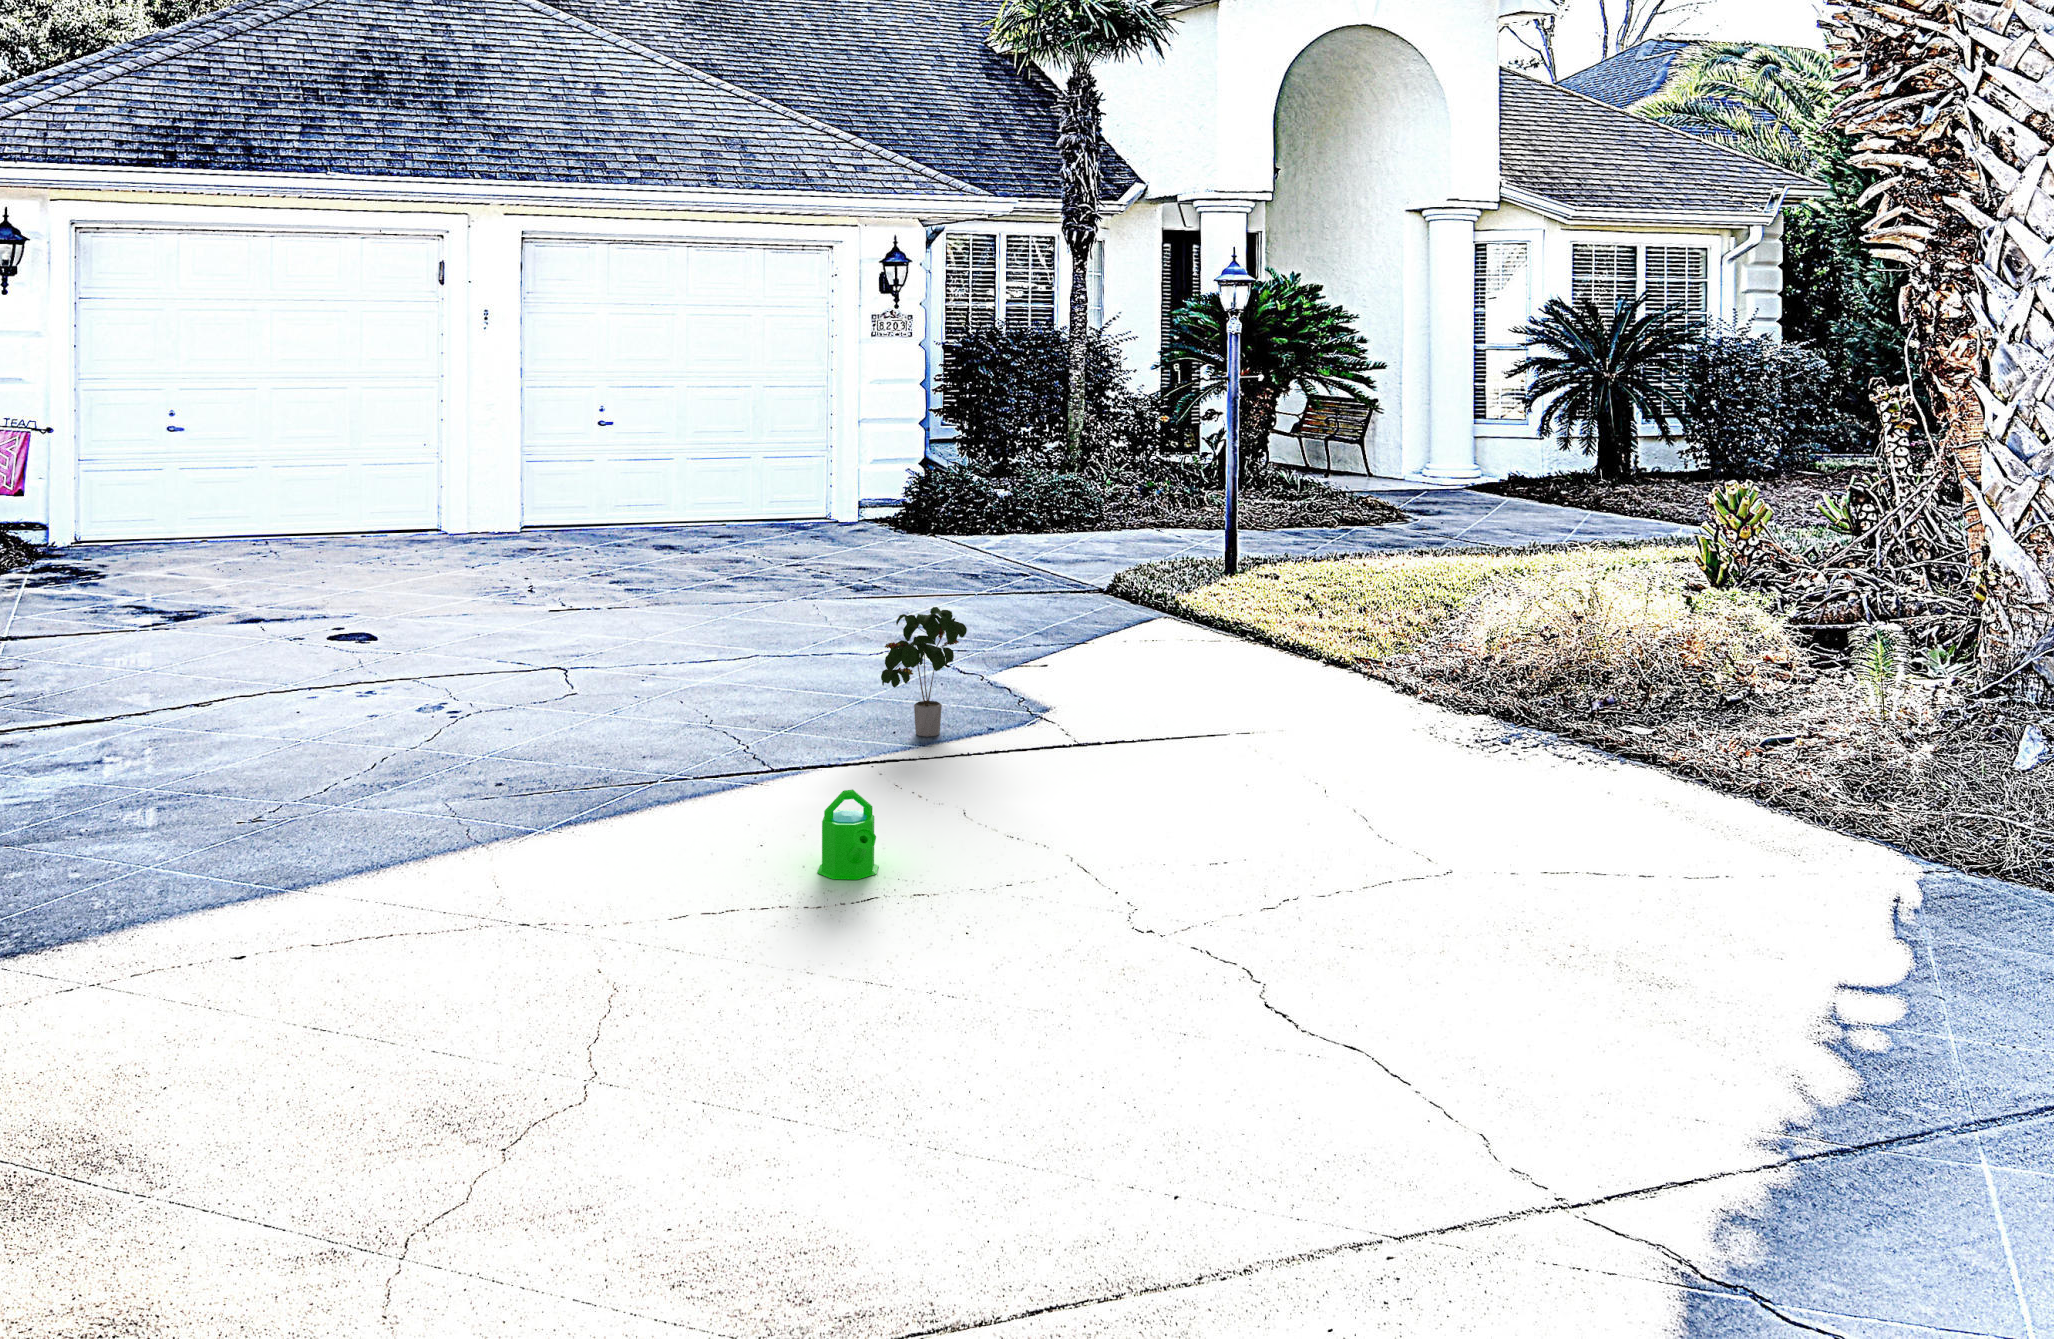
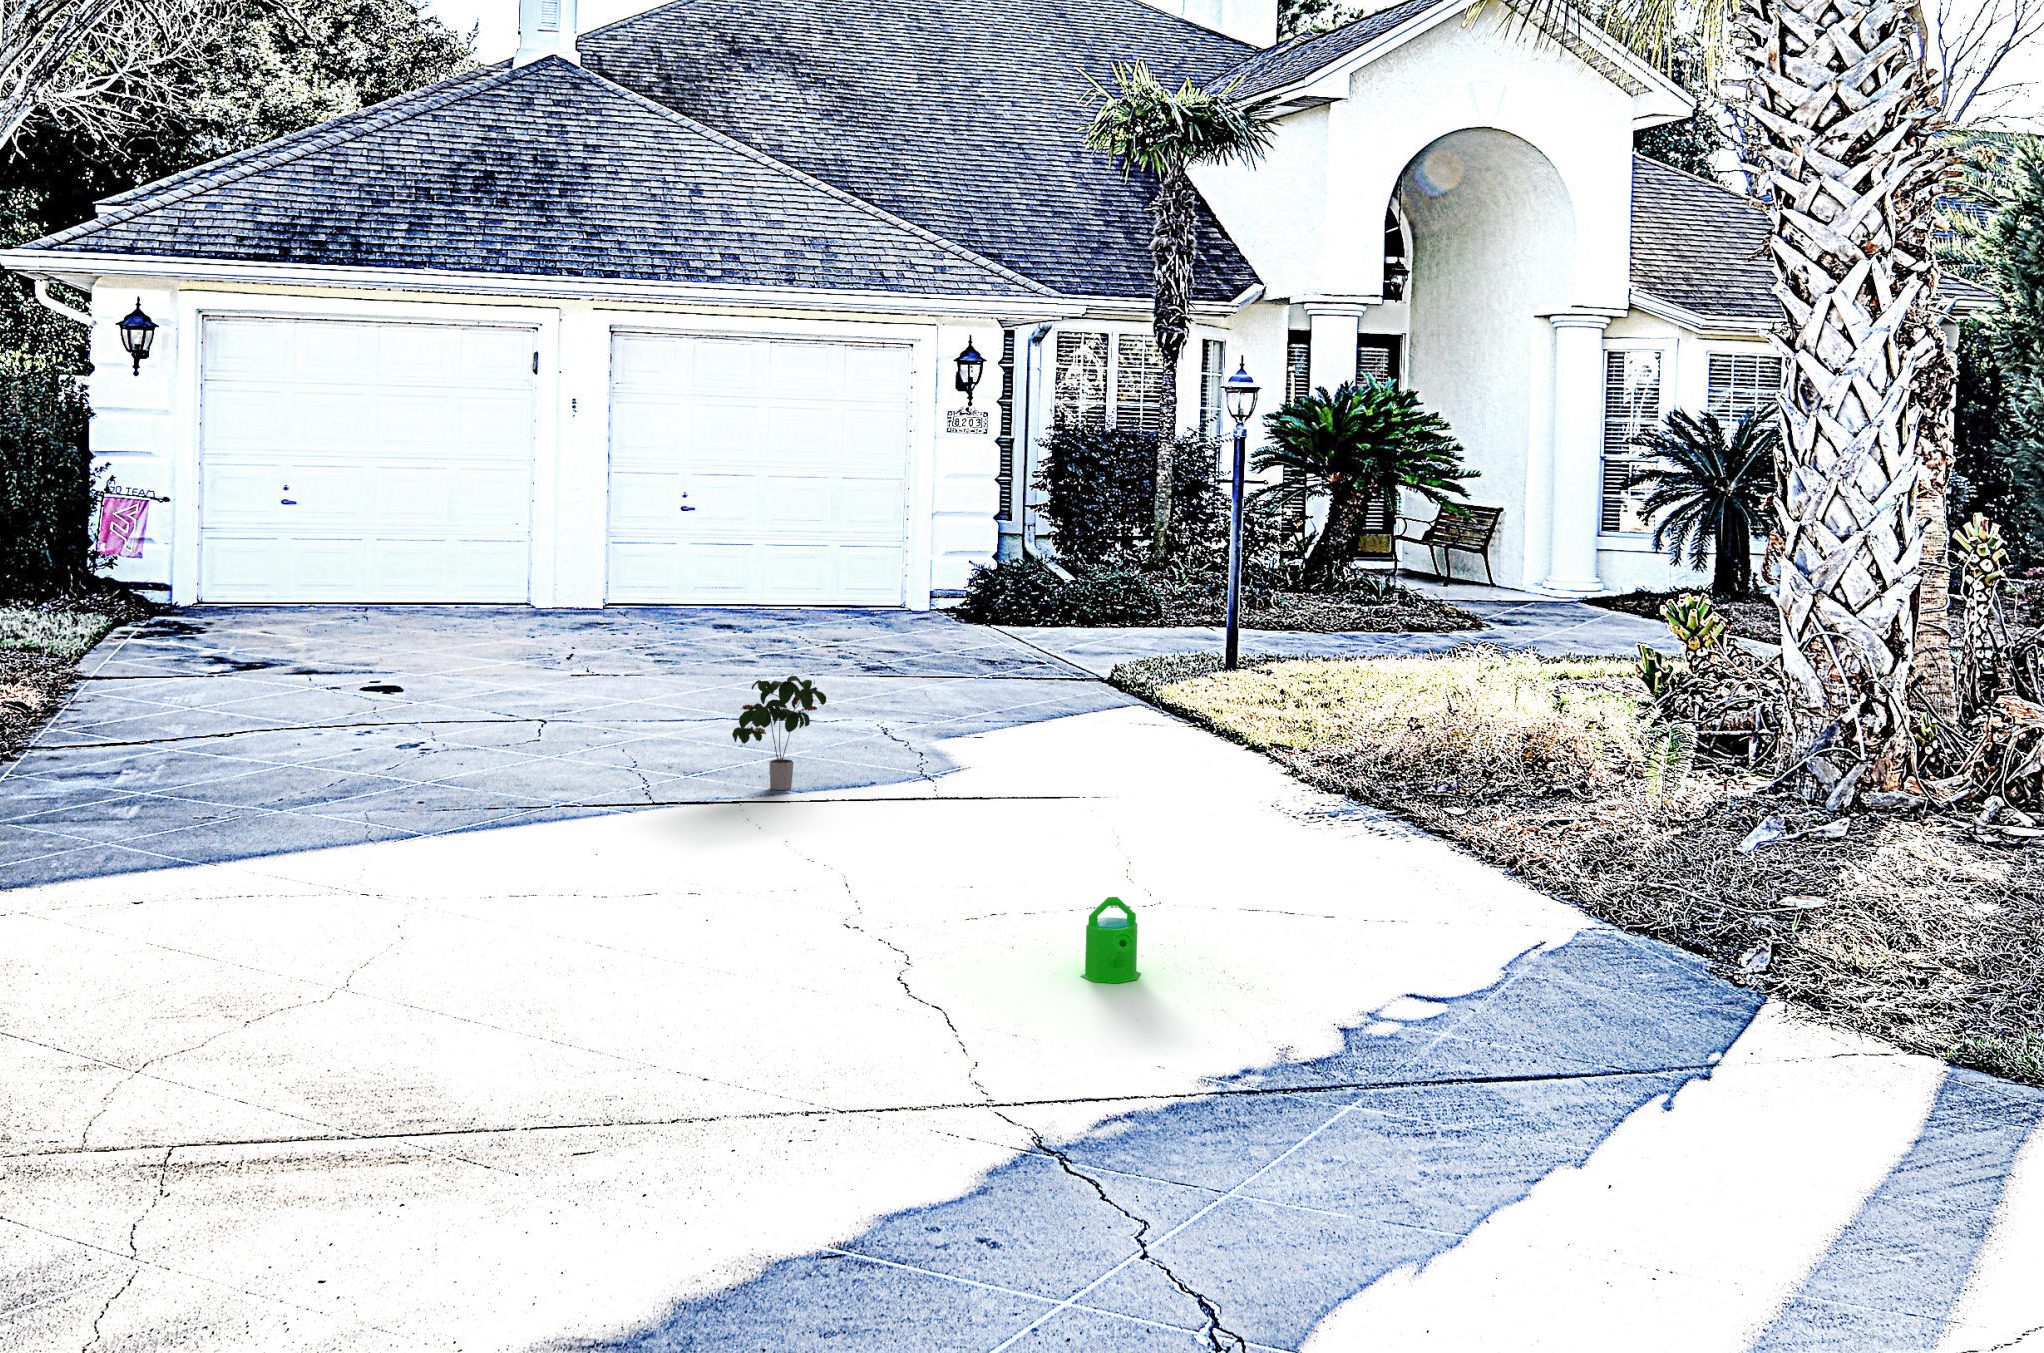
watering can: present [817,790,879,880] -> present [1081,897,1141,983]

